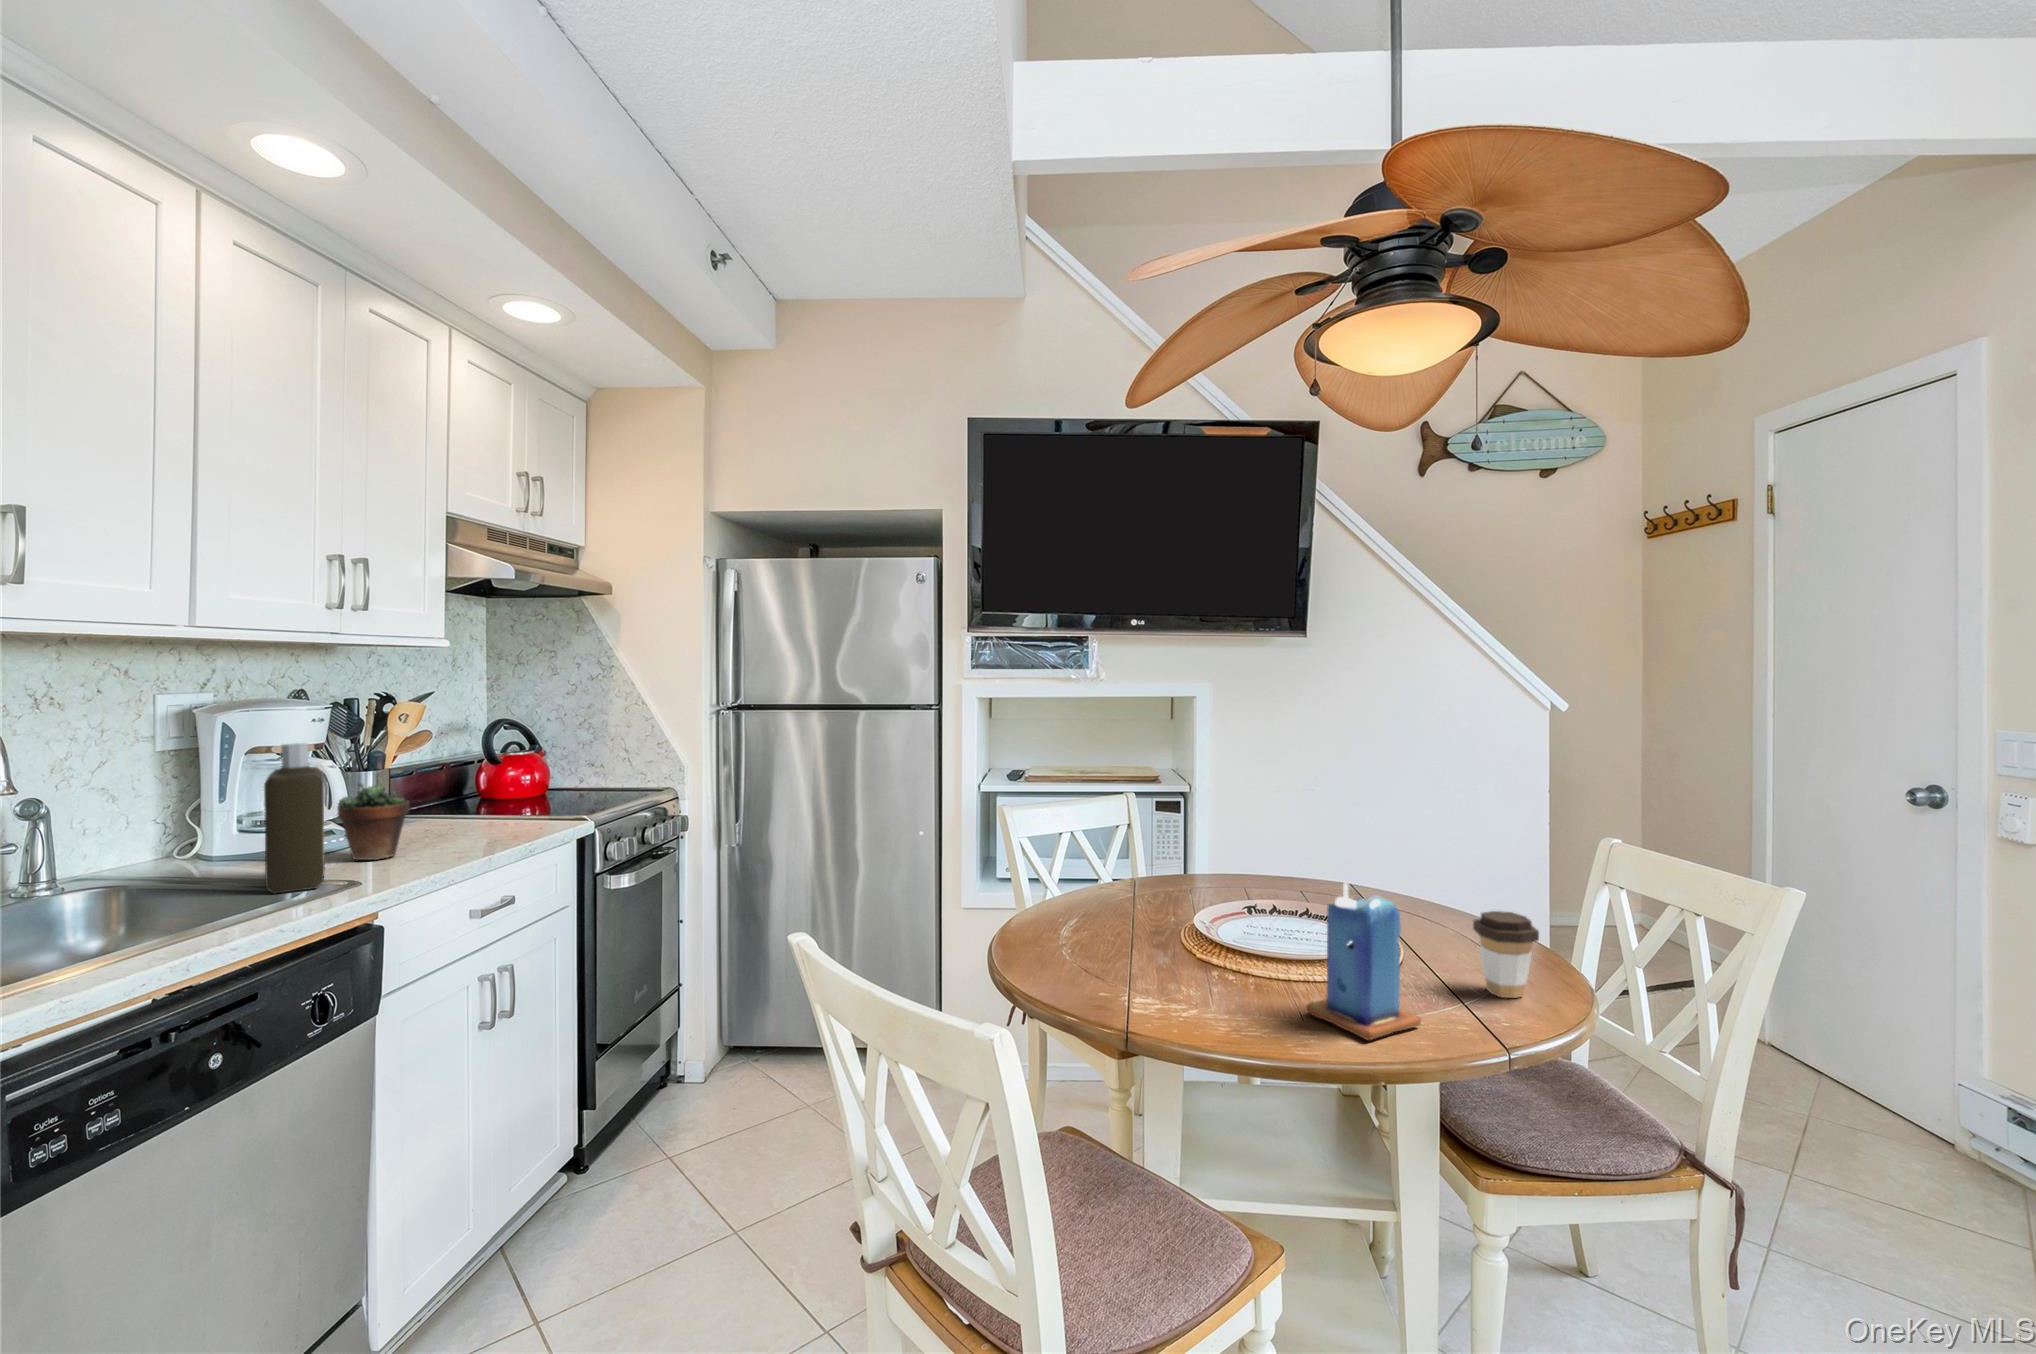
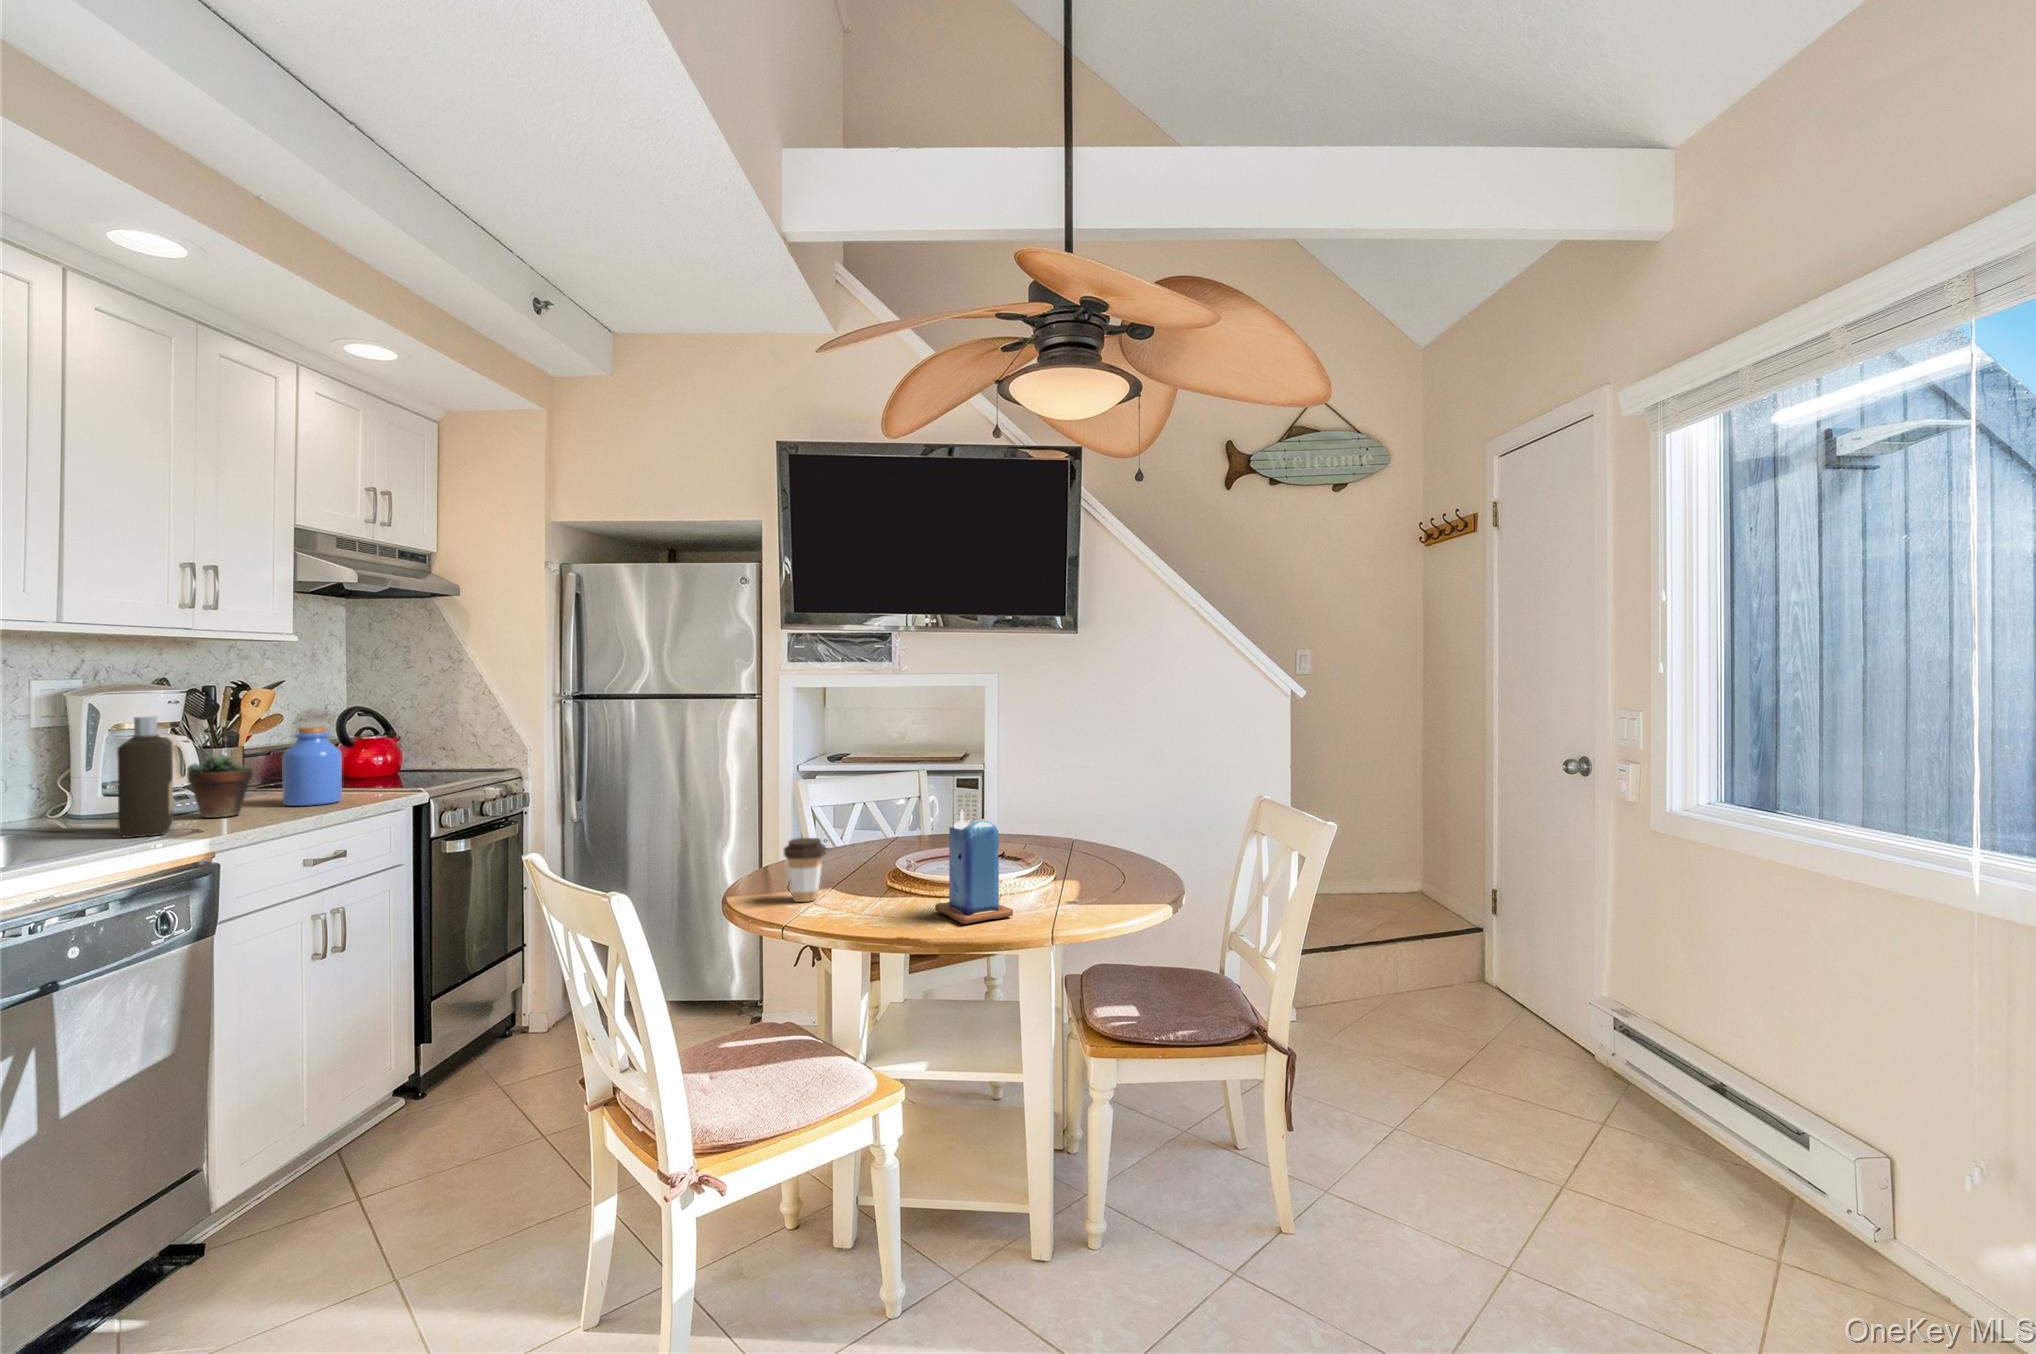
jar: none [439,748,503,842] -> present [282,726,342,806]
coffee cup: present [1473,911,1539,998] -> present [784,838,826,902]

